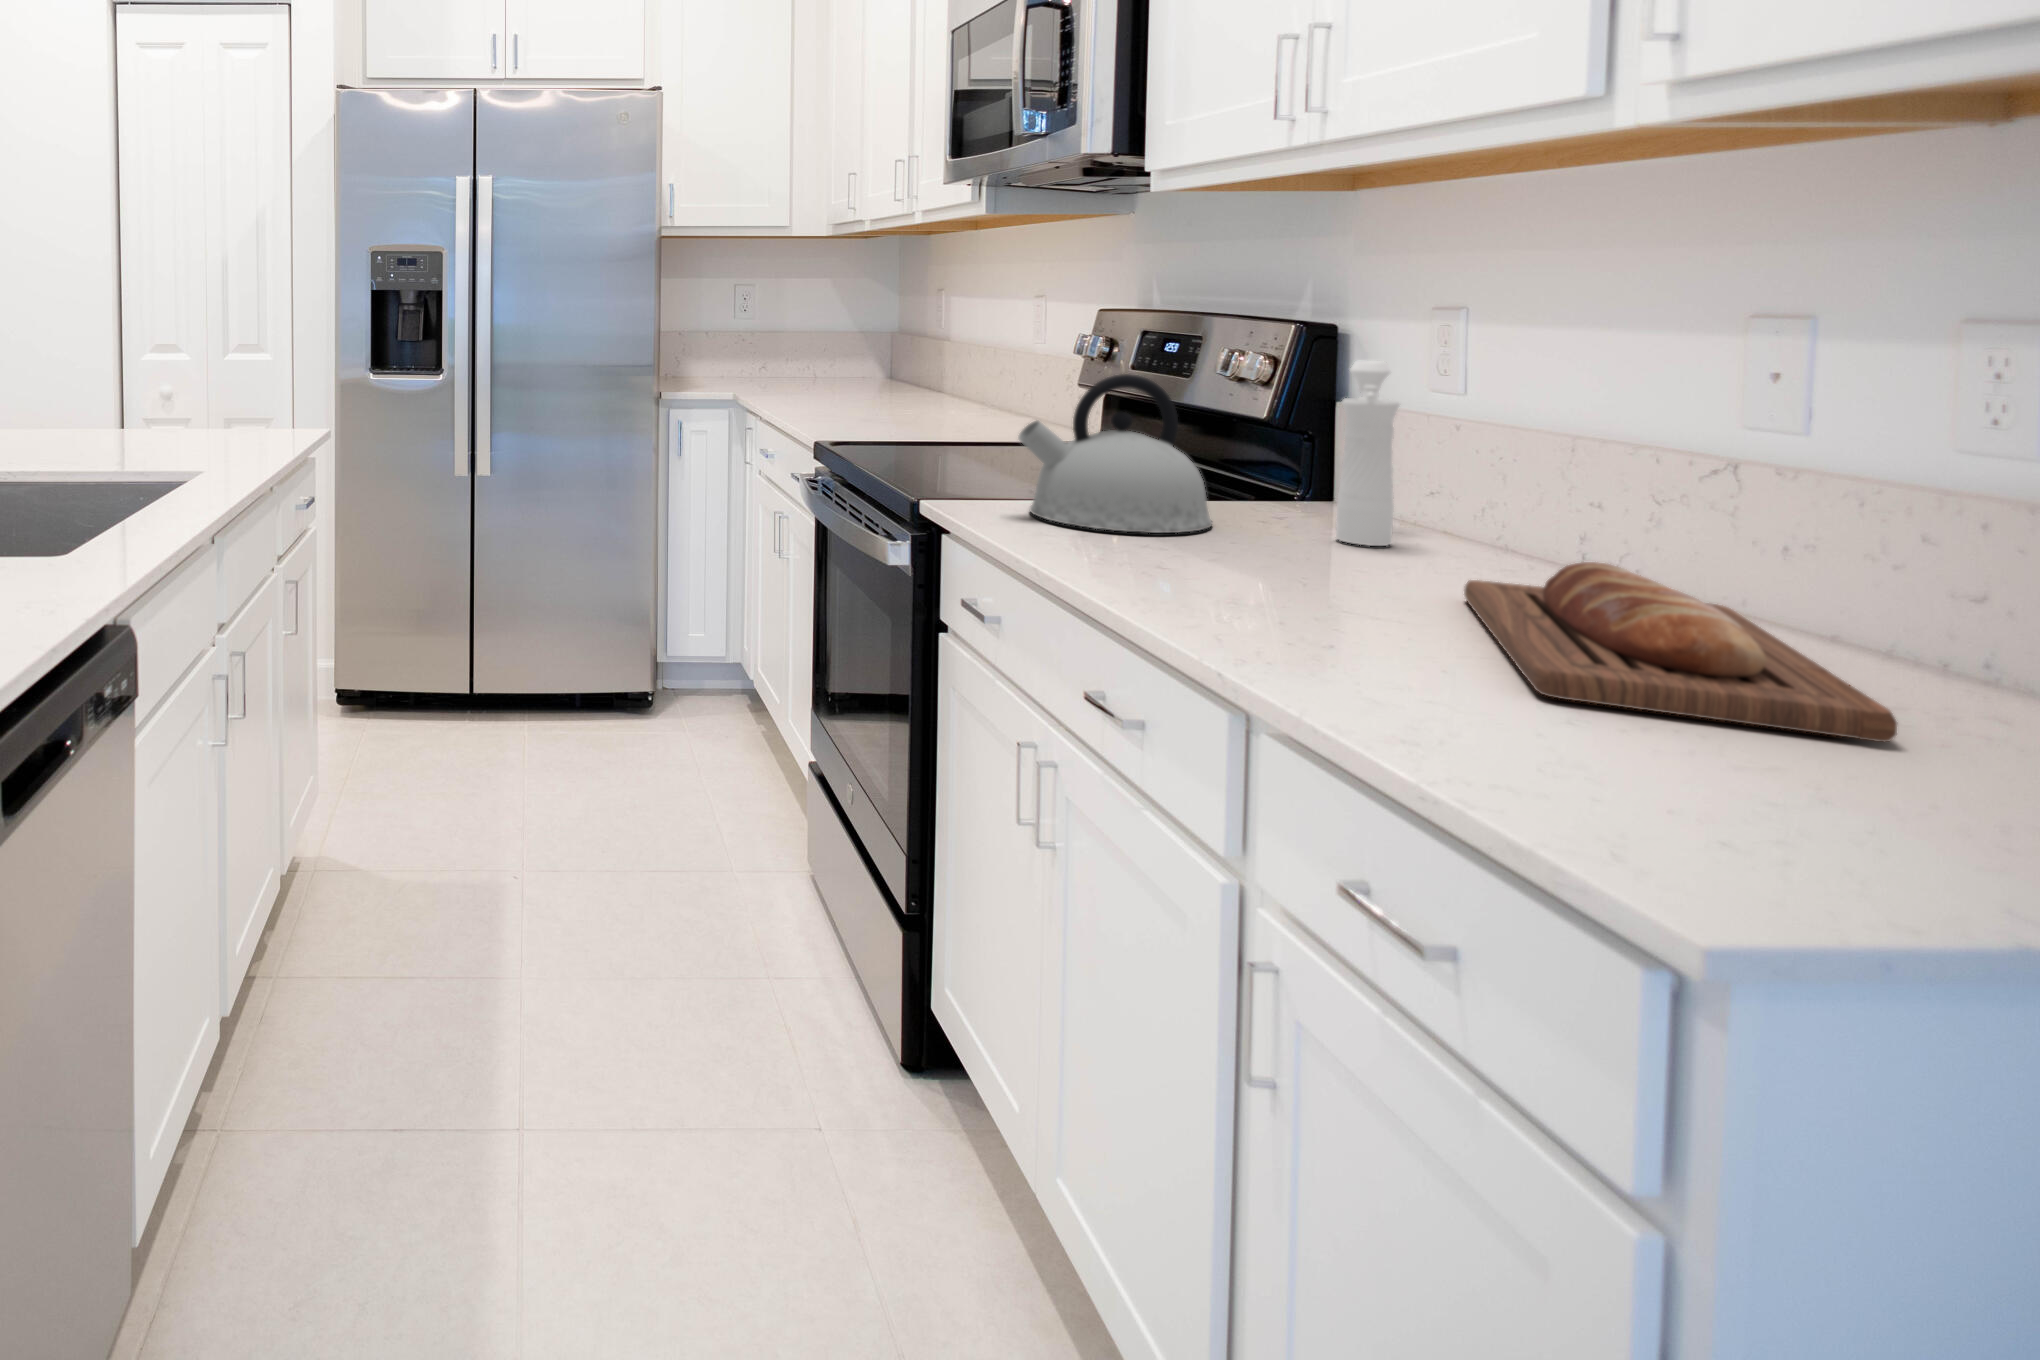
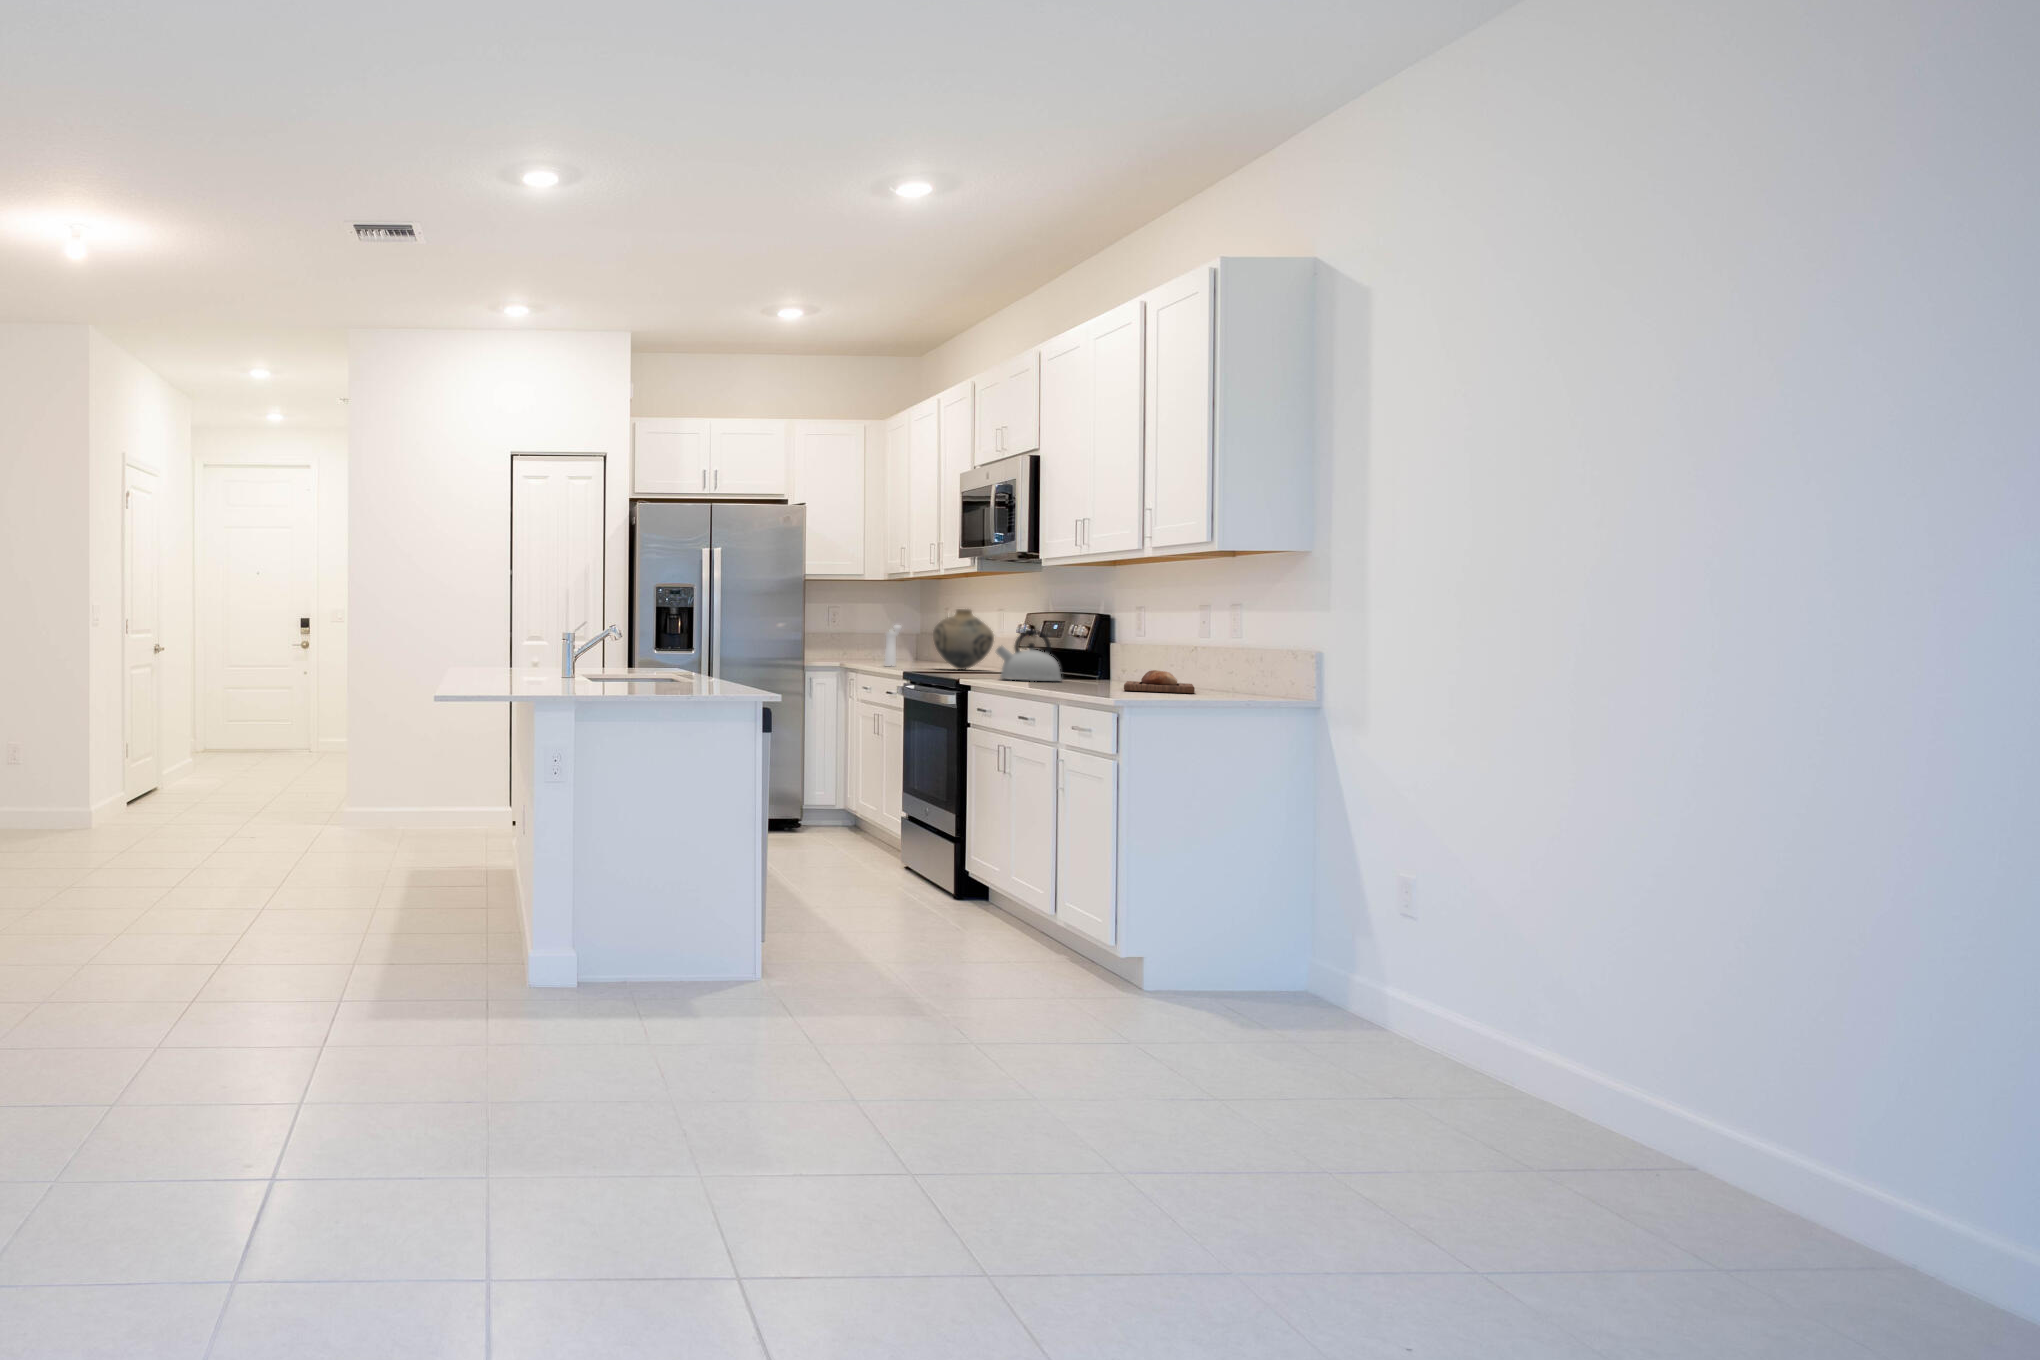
vase: none [896,292,1025,421] -> present [933,609,994,670]
pepper mill: present [1336,361,1399,546] -> present [884,625,901,666]

